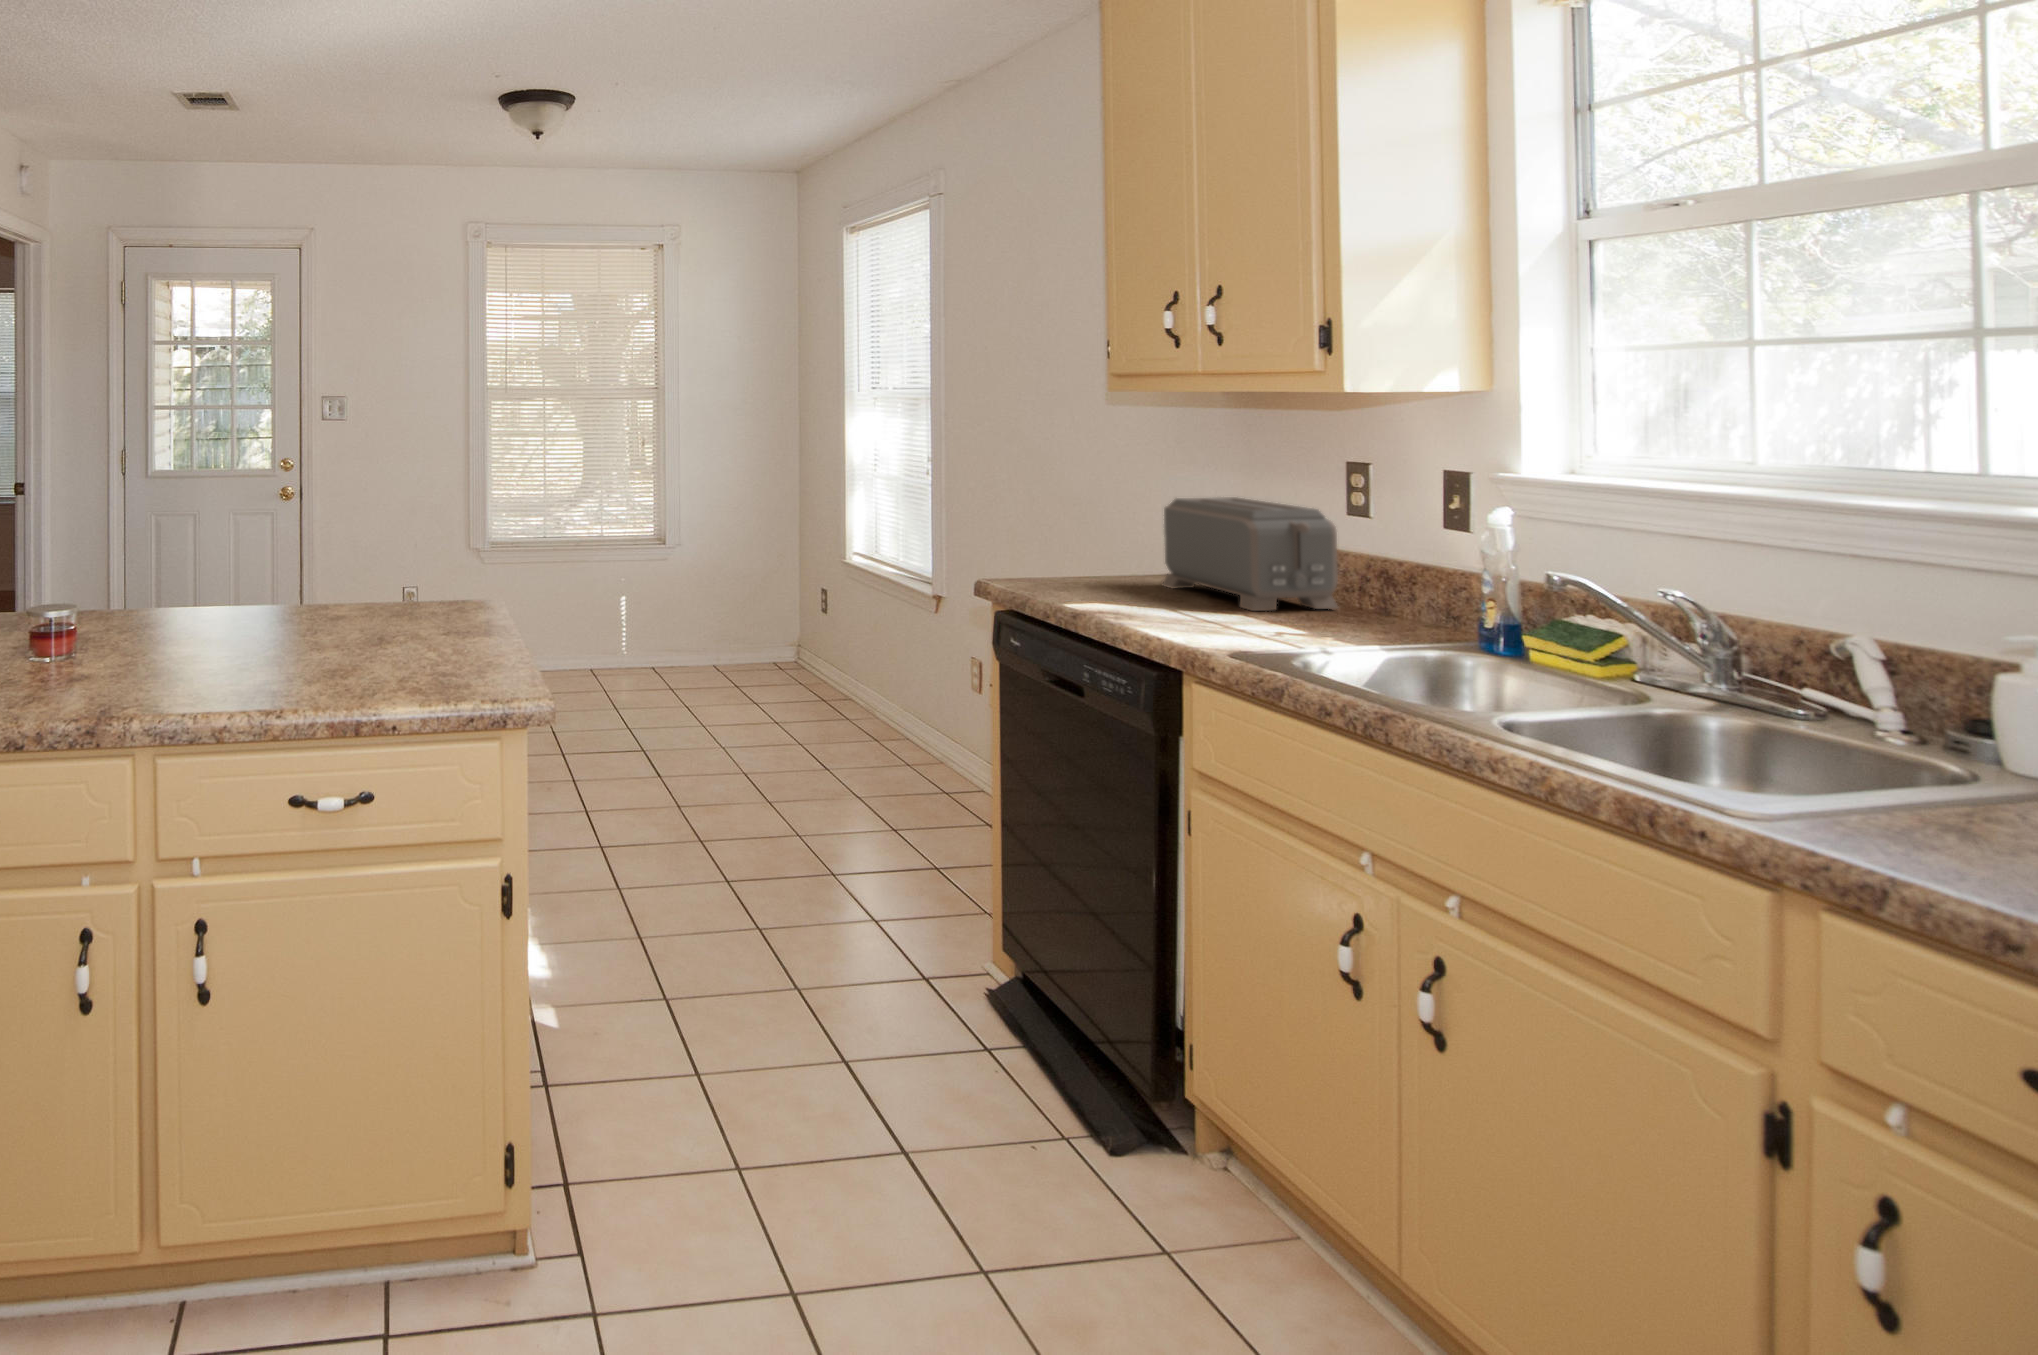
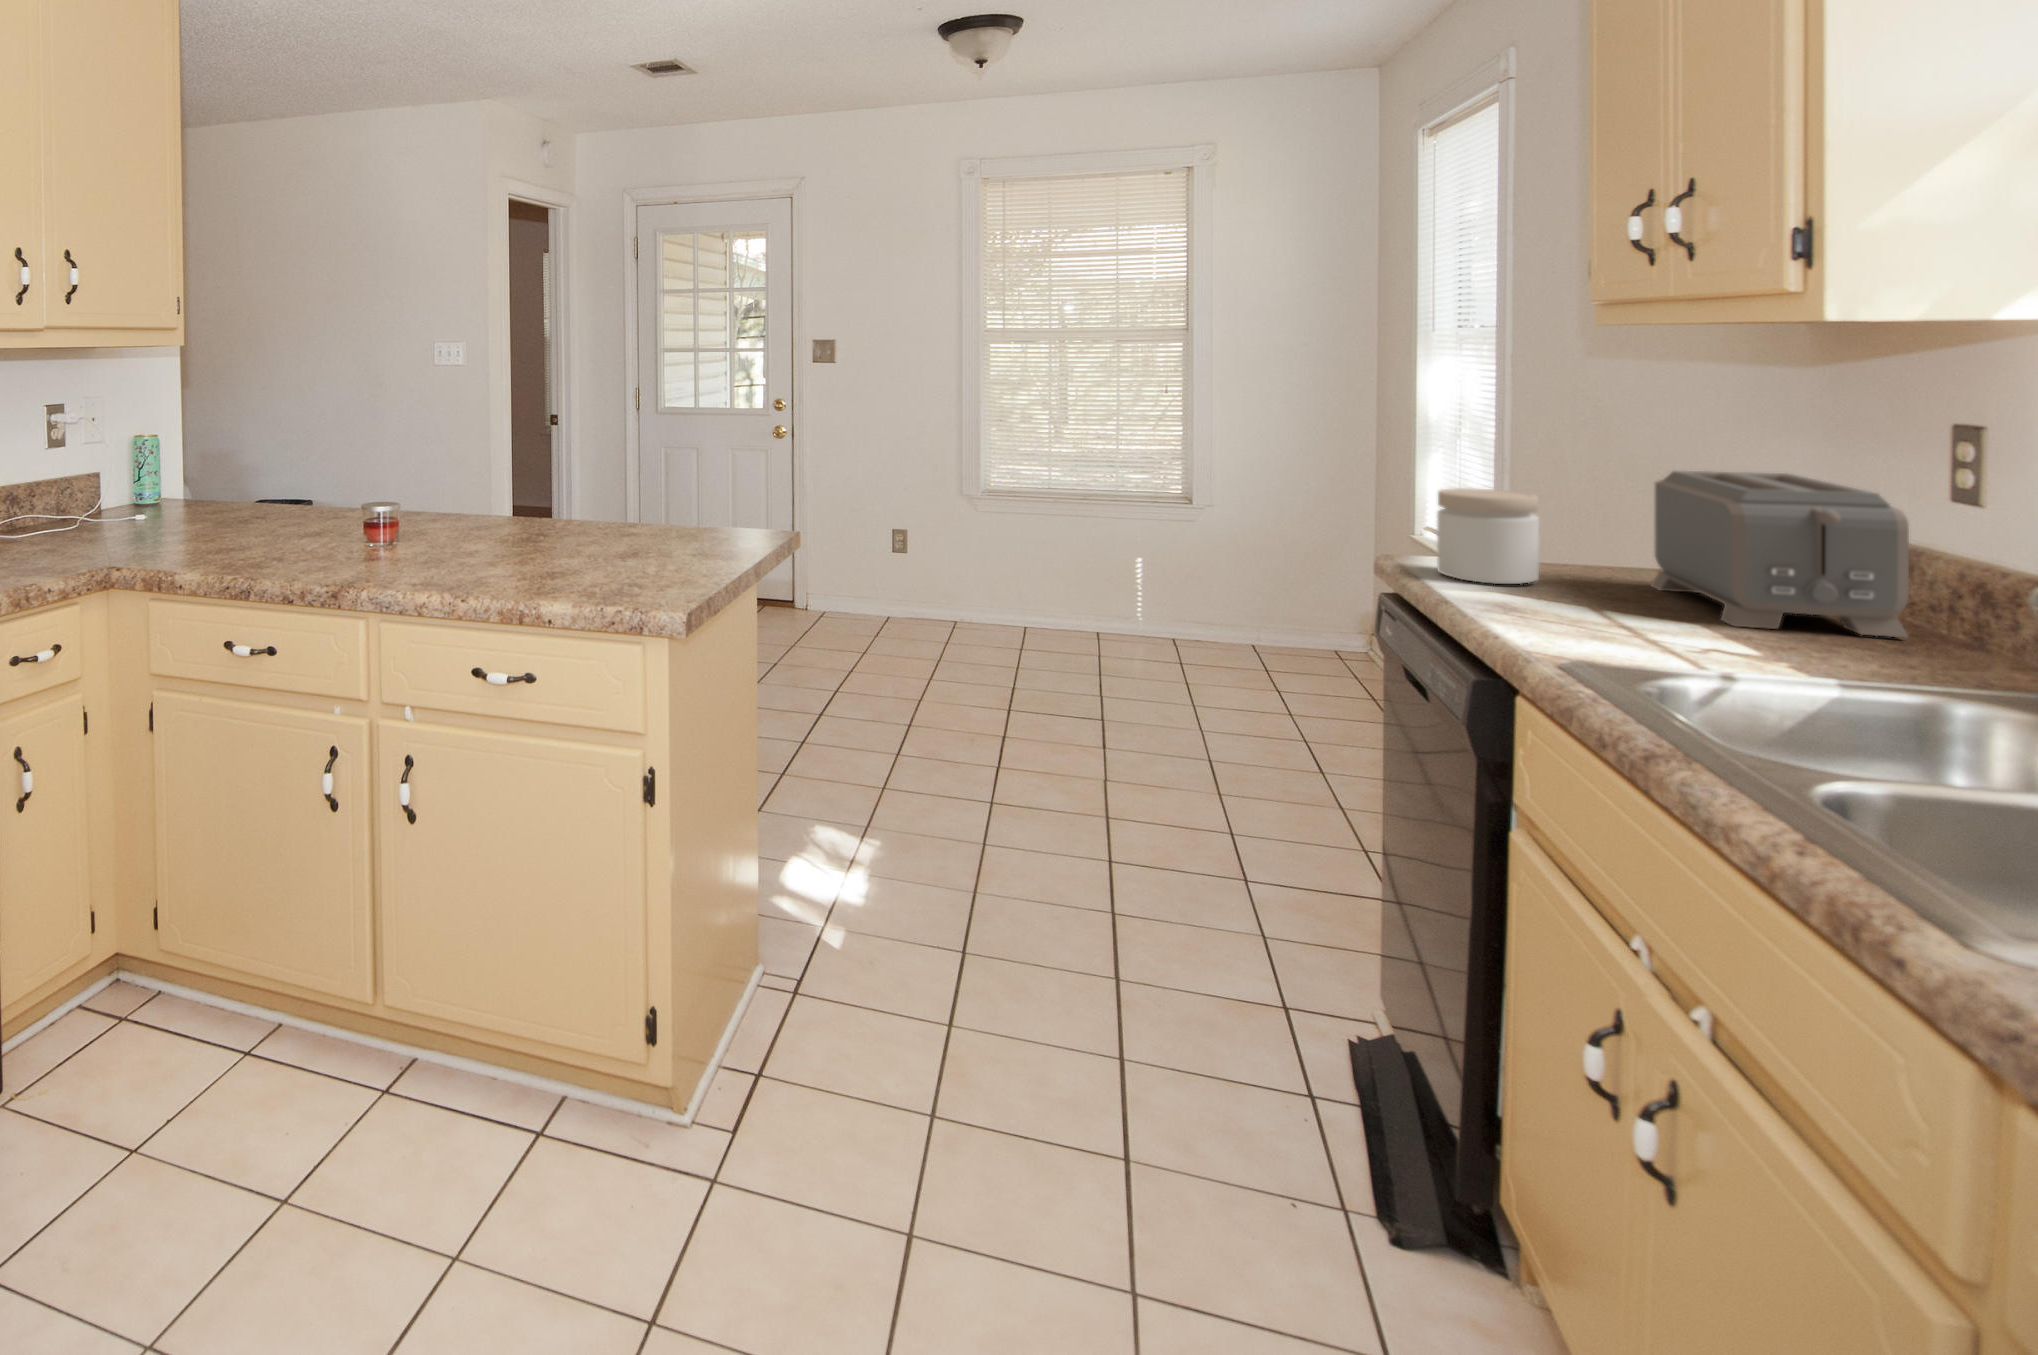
jar: none [1040,519,1110,593] -> present [1437,488,1539,584]

